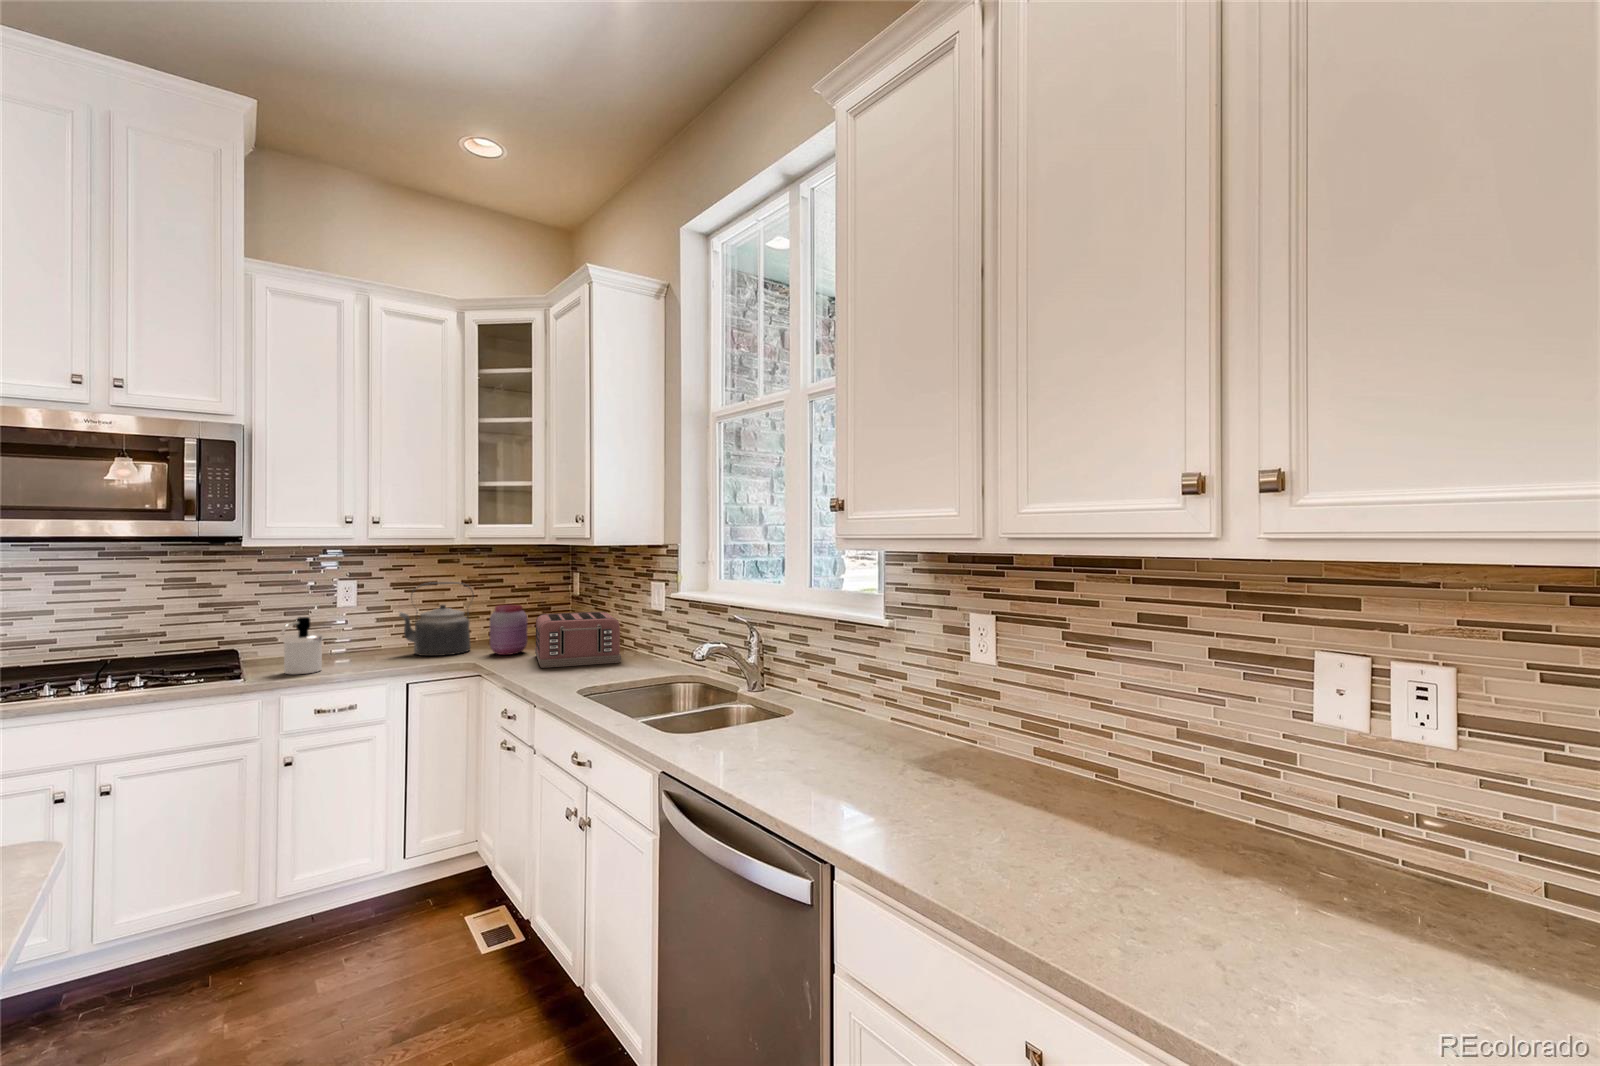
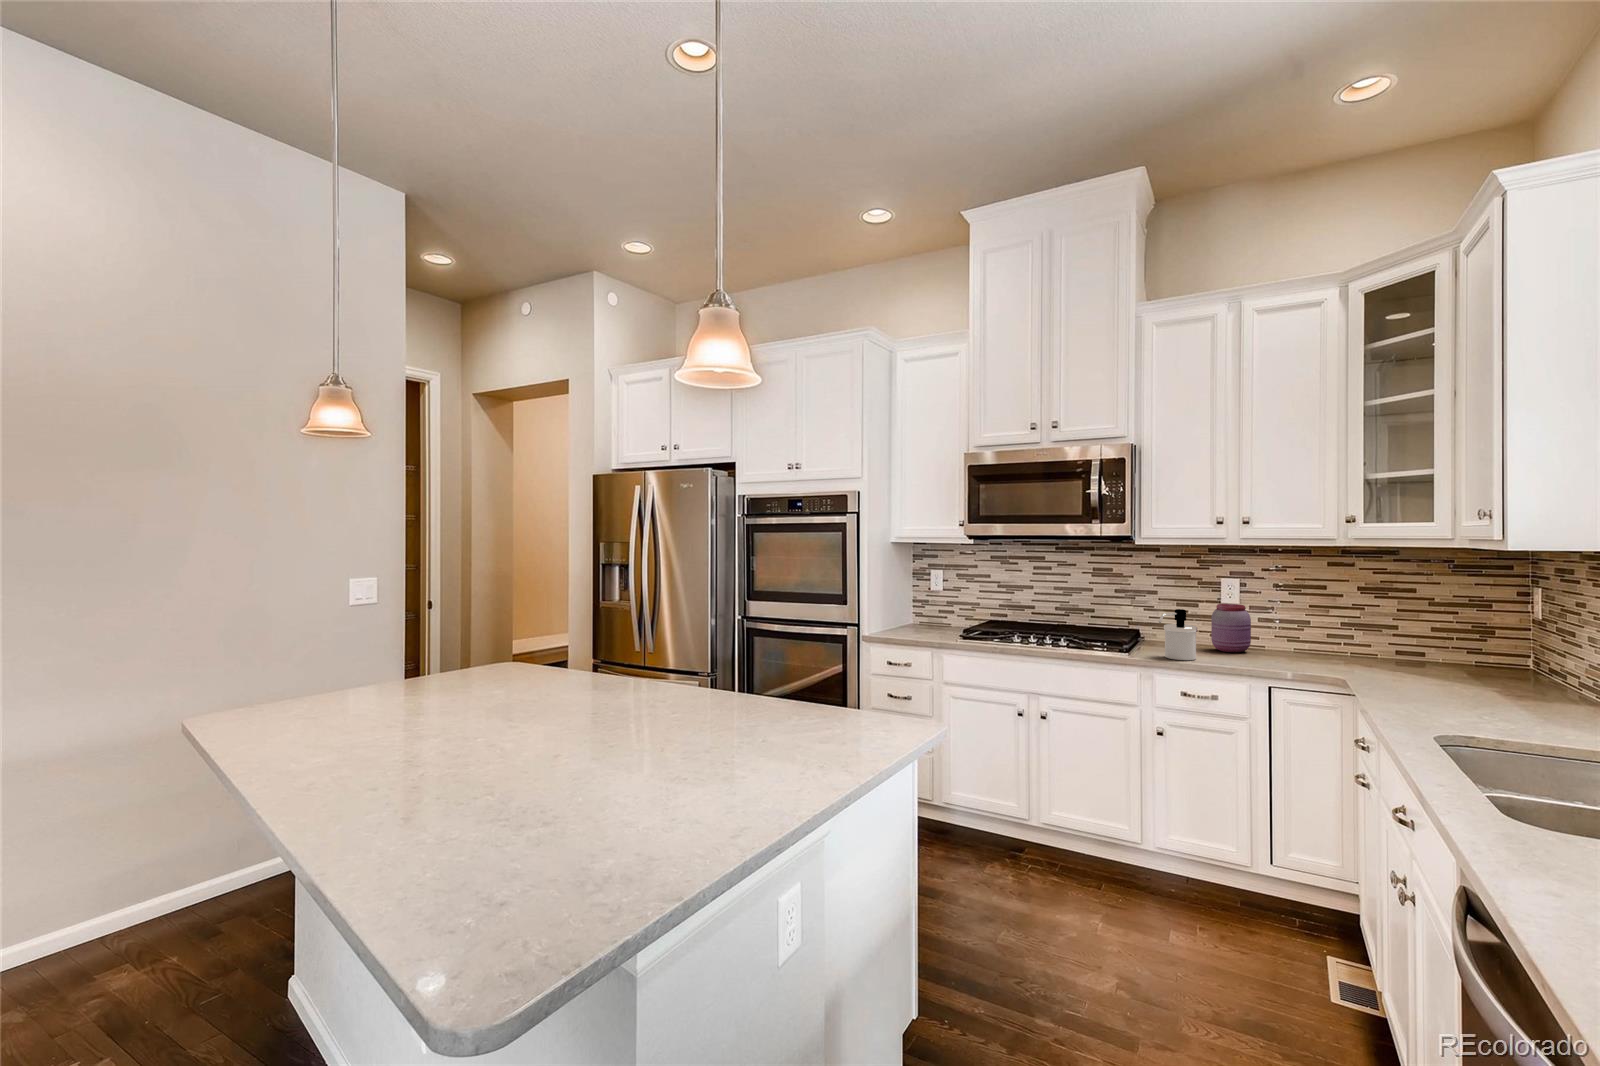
kettle: present [399,582,473,656] -> none [1276,587,1364,668]
jar: present [490,605,527,655] -> present [1211,604,1251,653]
toaster: present [535,612,621,668] -> none [1425,636,1567,719]

